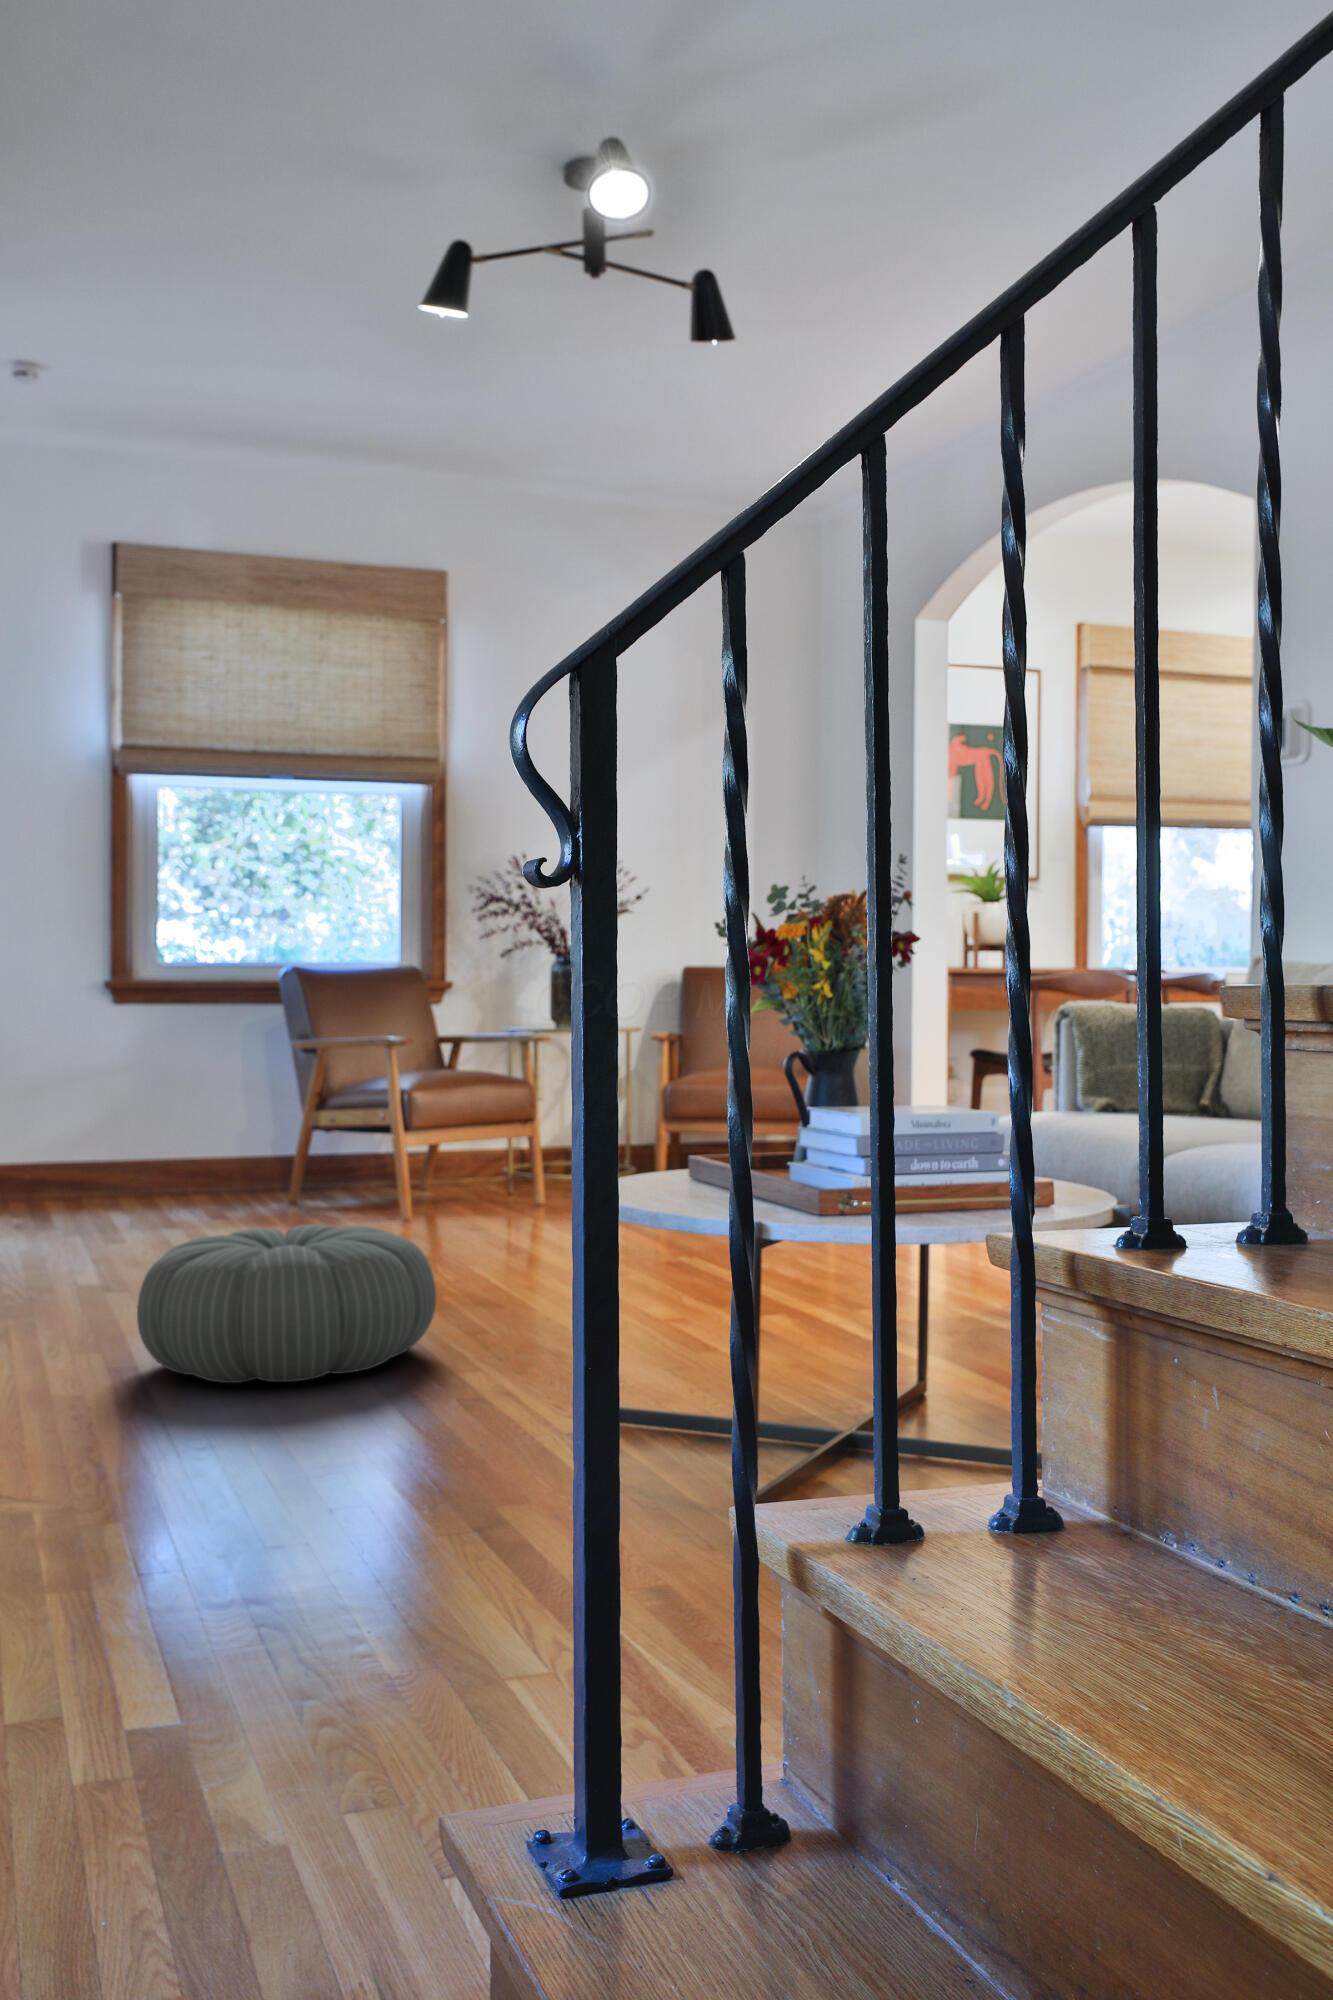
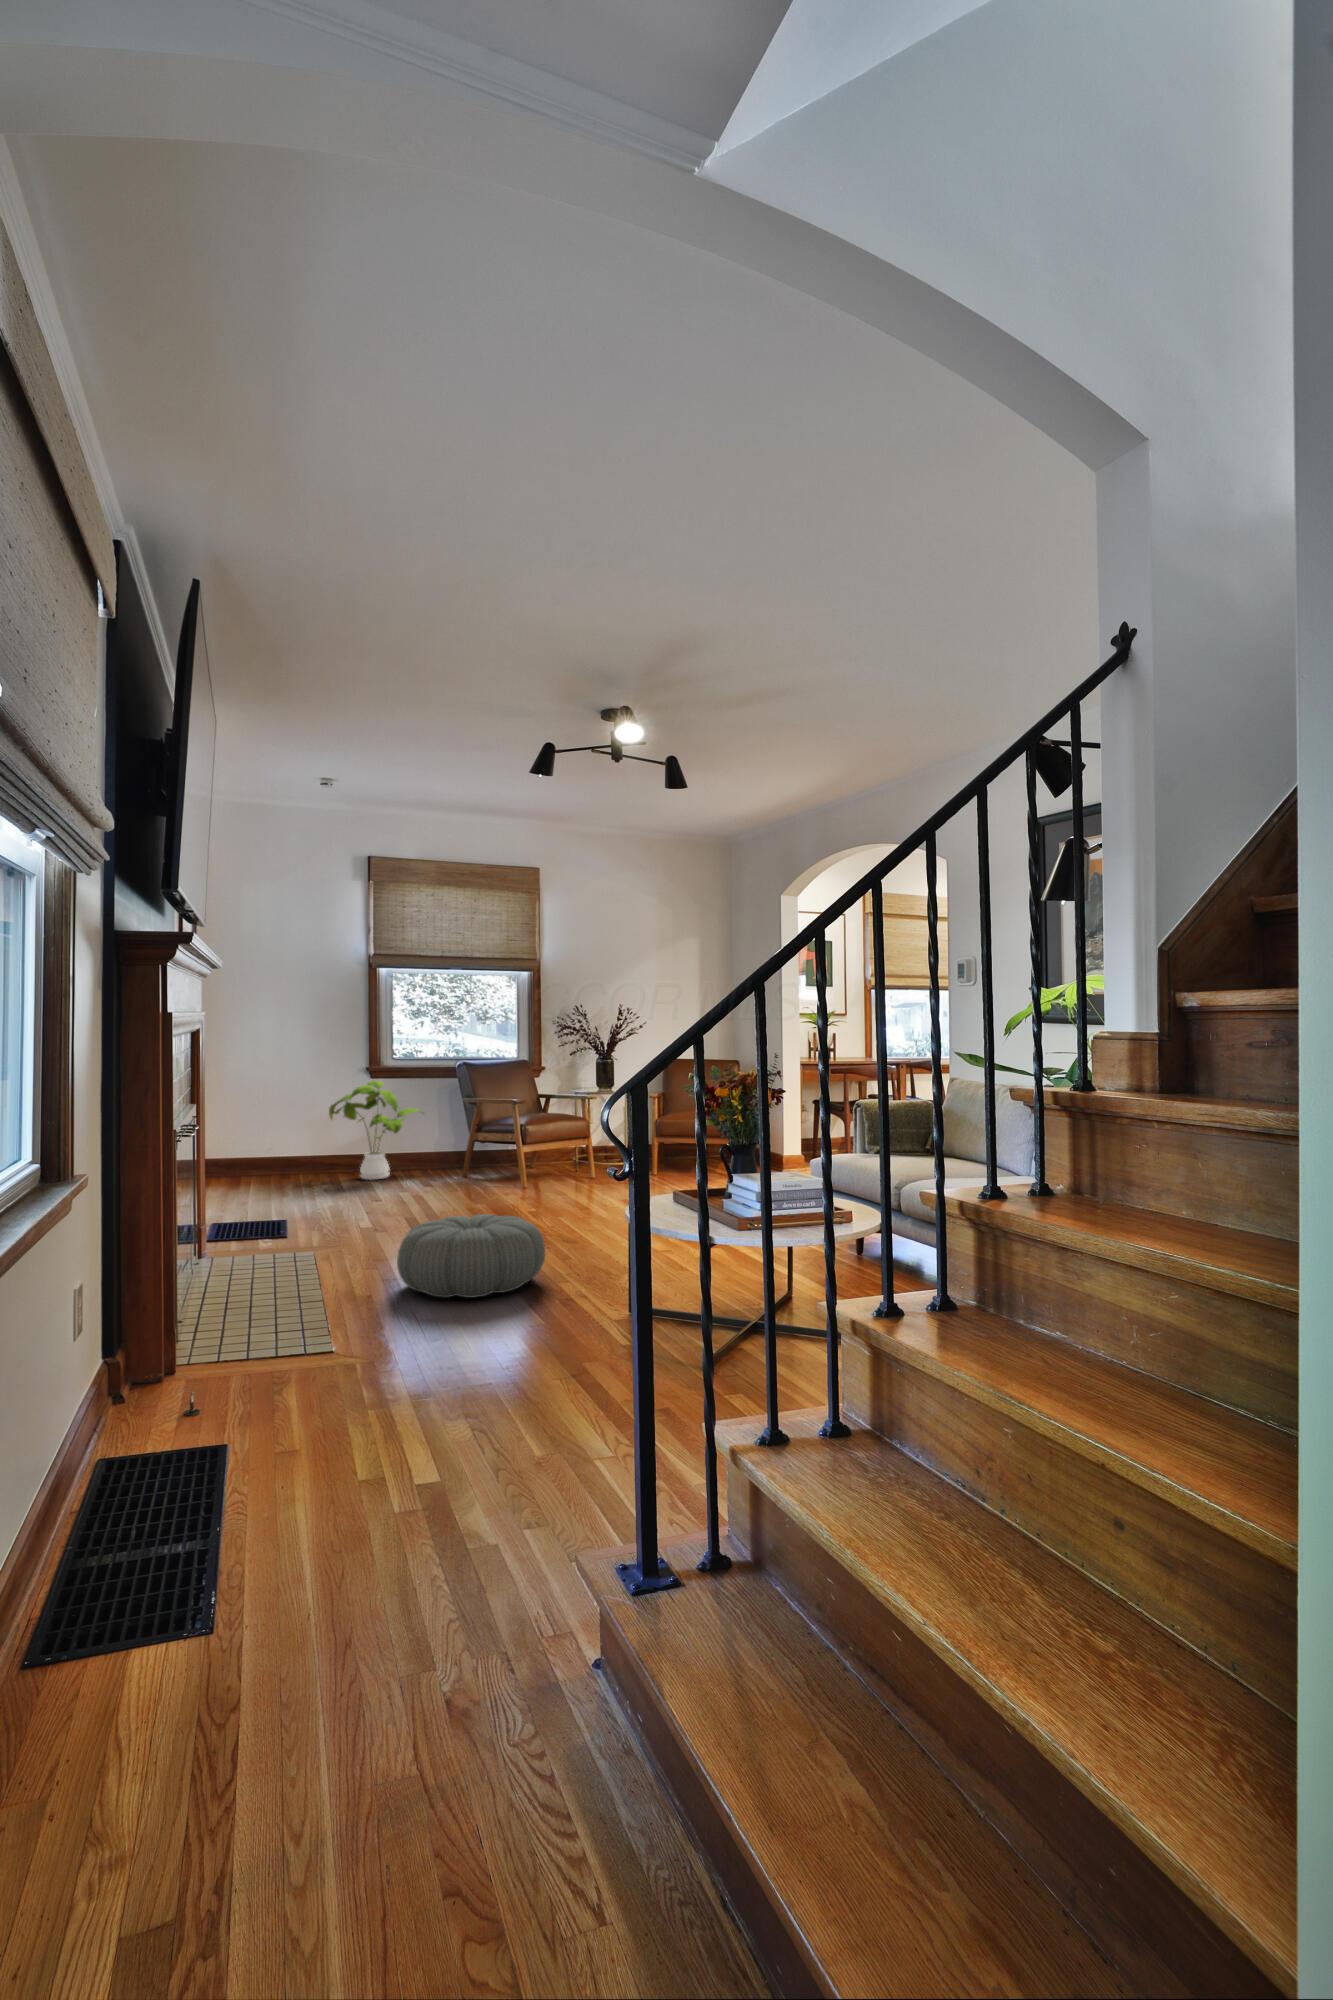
house plant: none [30,1007,219,1200] -> present [329,1080,419,1180]

